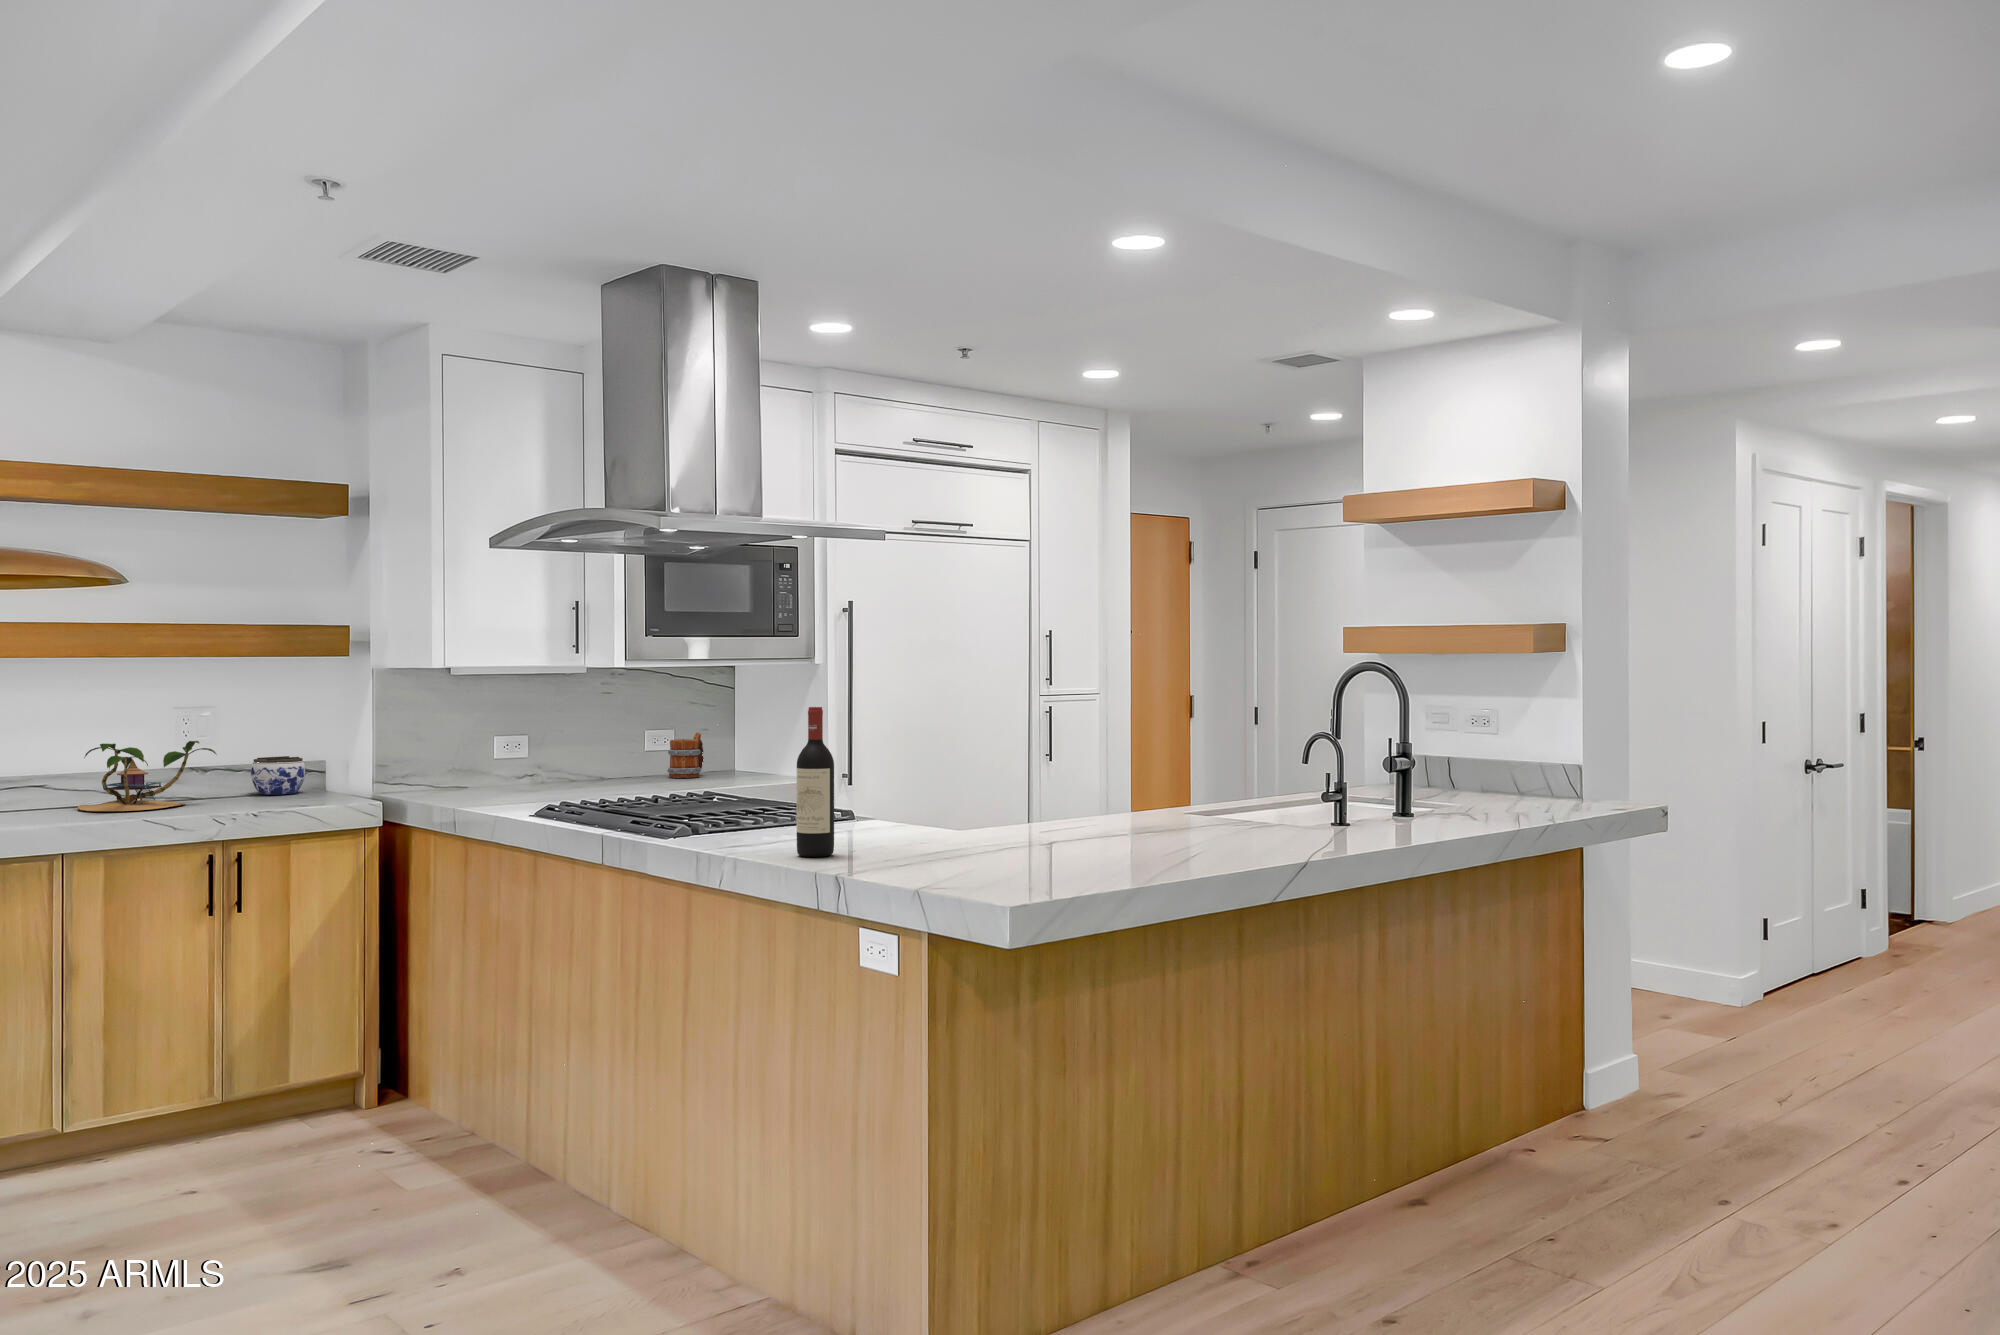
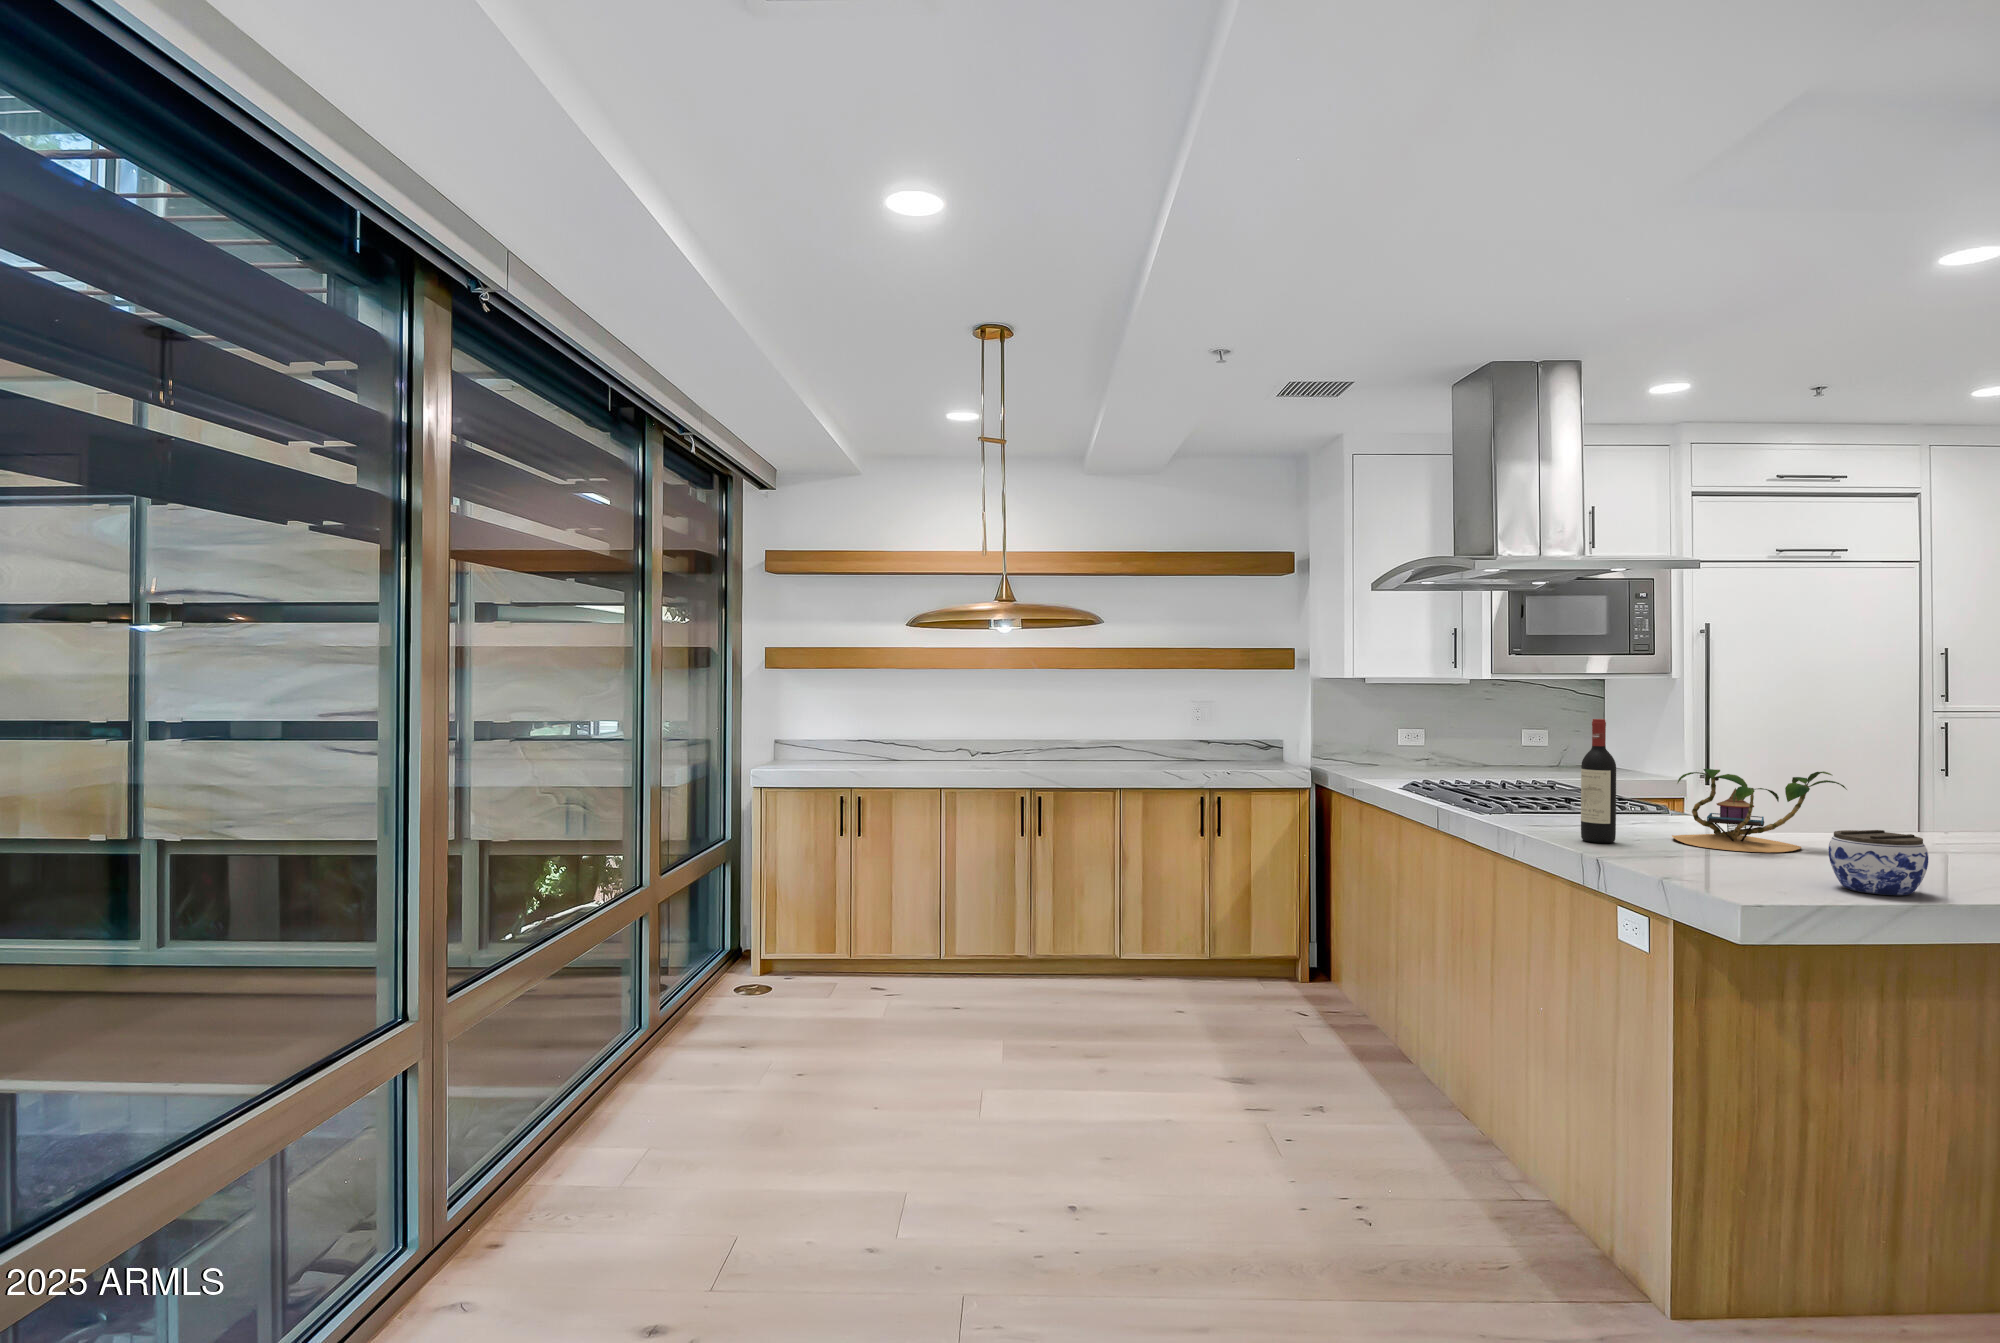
mug: present [667,733,703,778] -> none [1537,733,1571,769]
plant: present [78,741,216,811] -> present [1672,769,1847,852]
jar: present [251,756,305,795] -> present [1829,830,1928,895]

